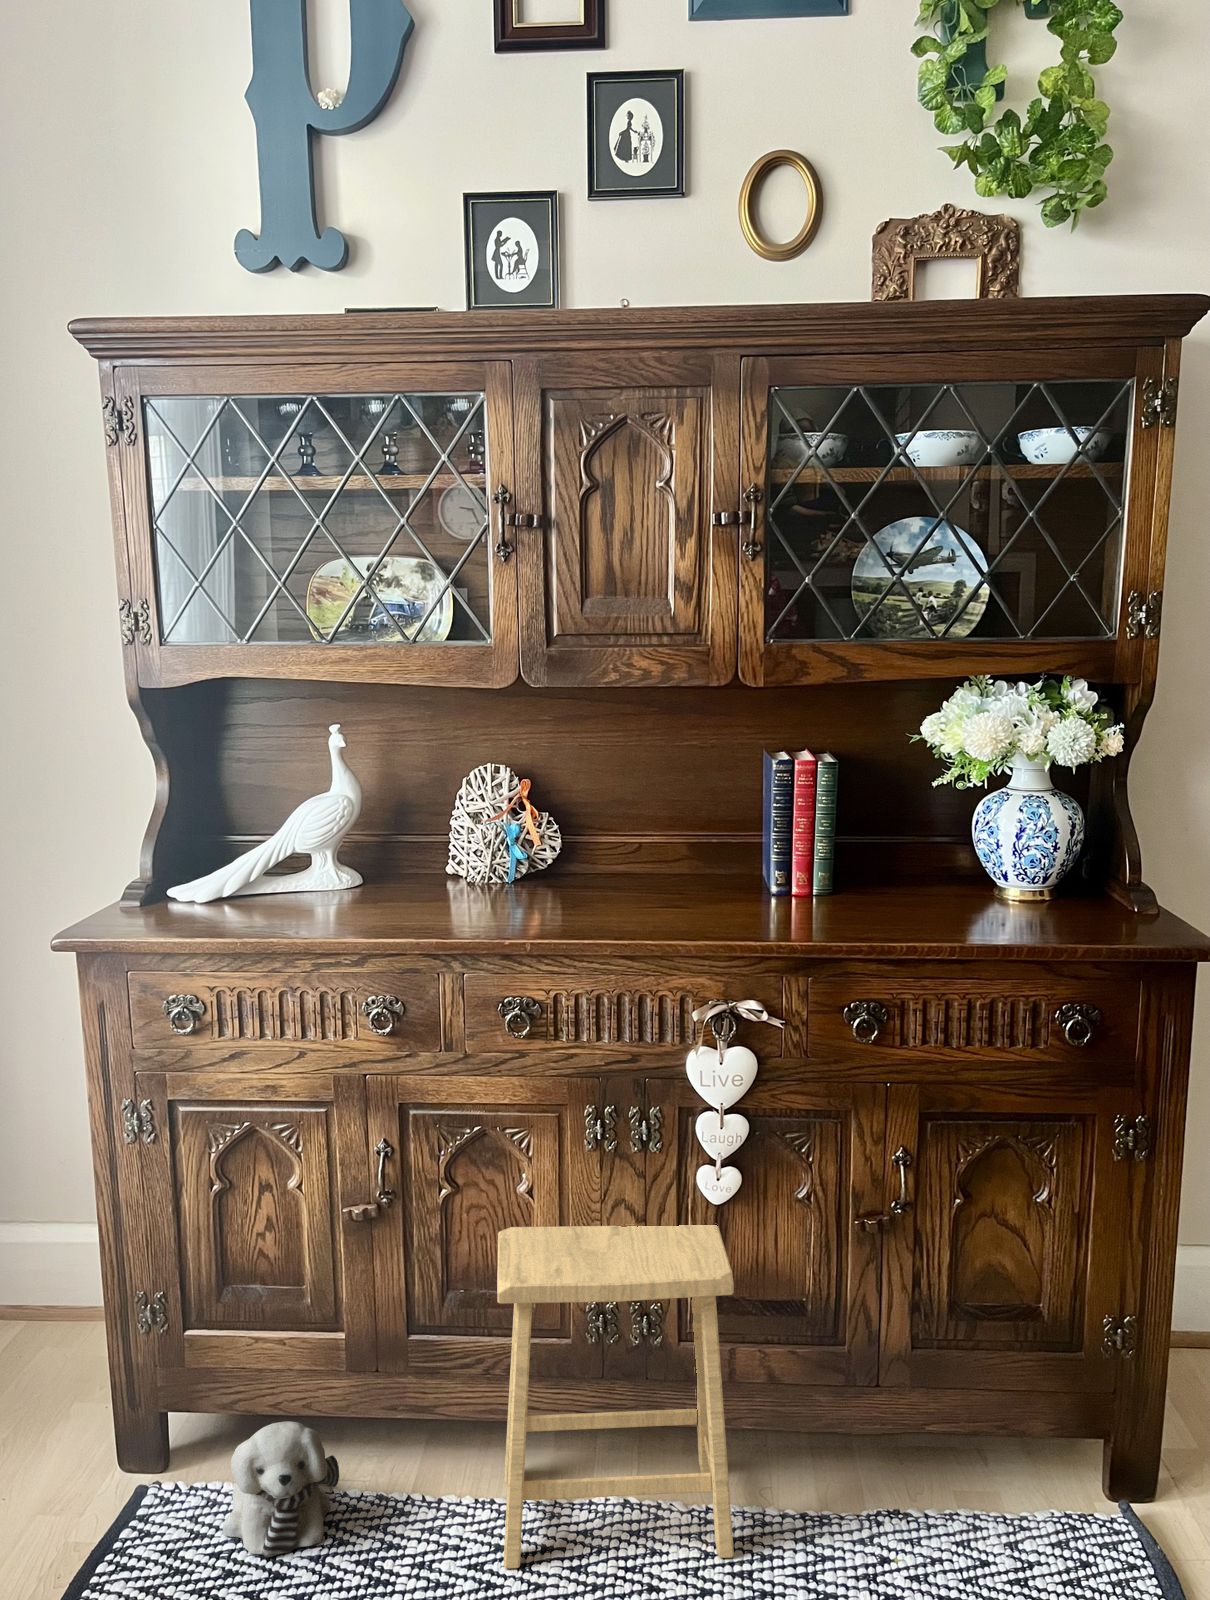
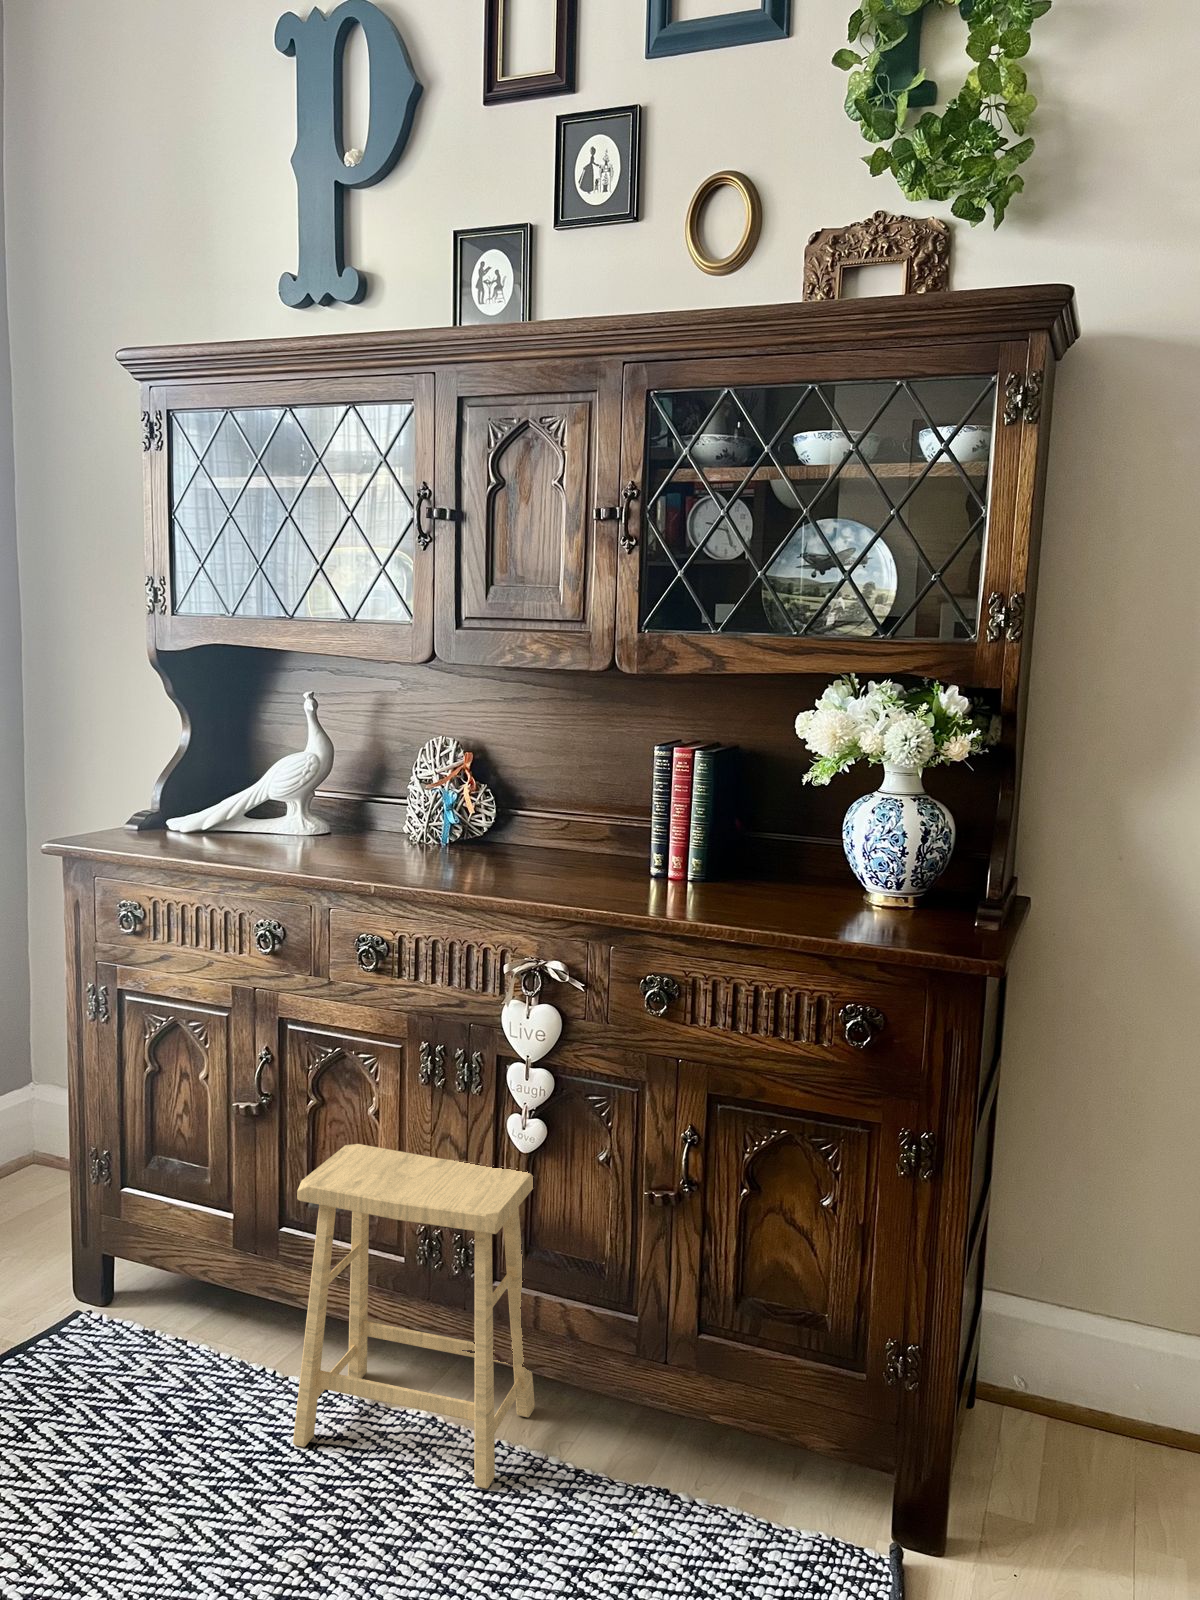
plush toy: present [222,1421,339,1557] -> none [109,1275,206,1387]

